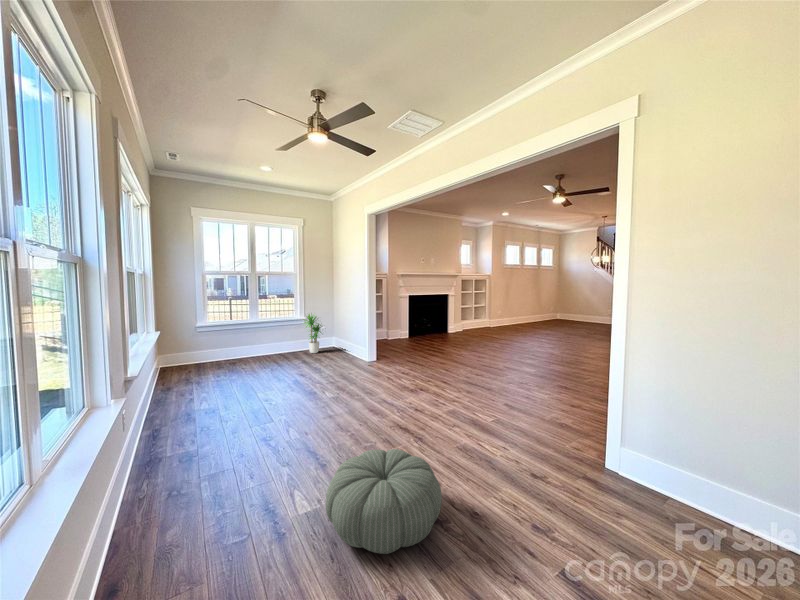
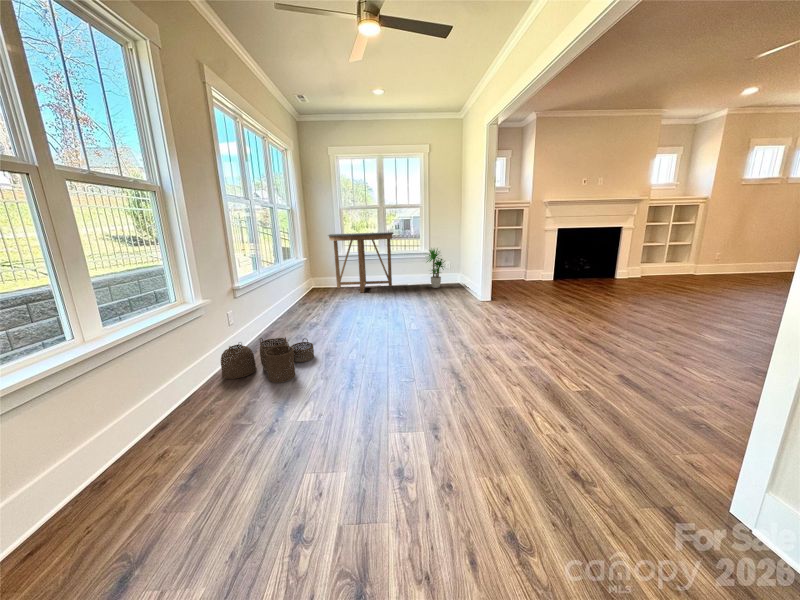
console table: none [186,298,269,367] -> present [328,232,393,293]
woven basket: none [131,427,248,504] -> present [221,337,314,382]
pouf: present [326,449,442,554] -> none [290,382,416,486]

